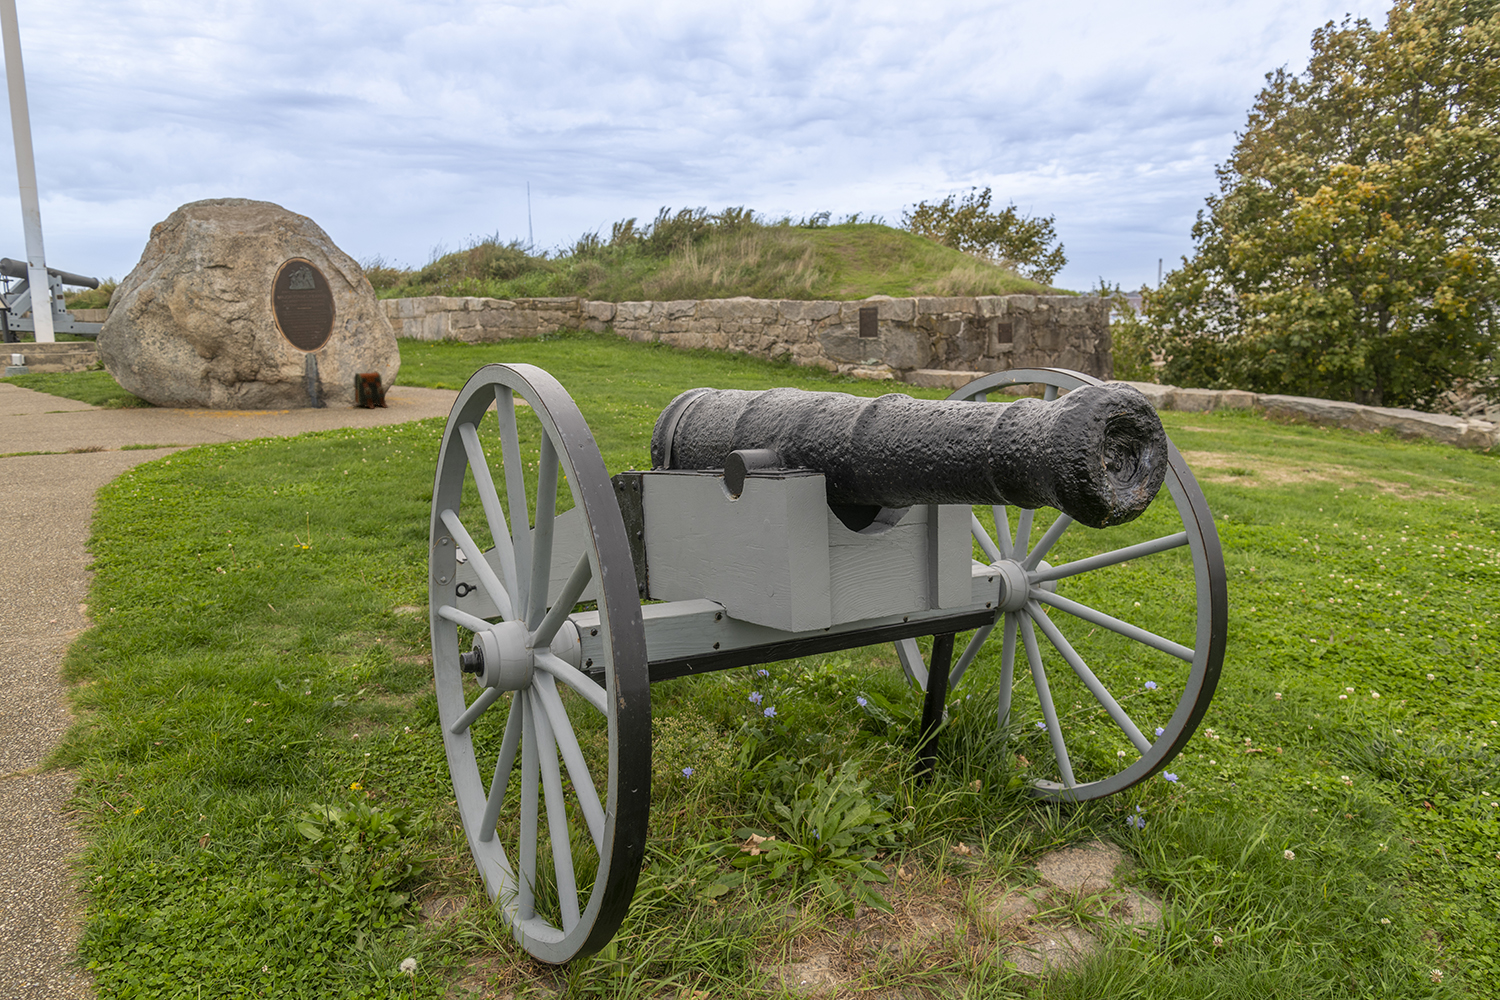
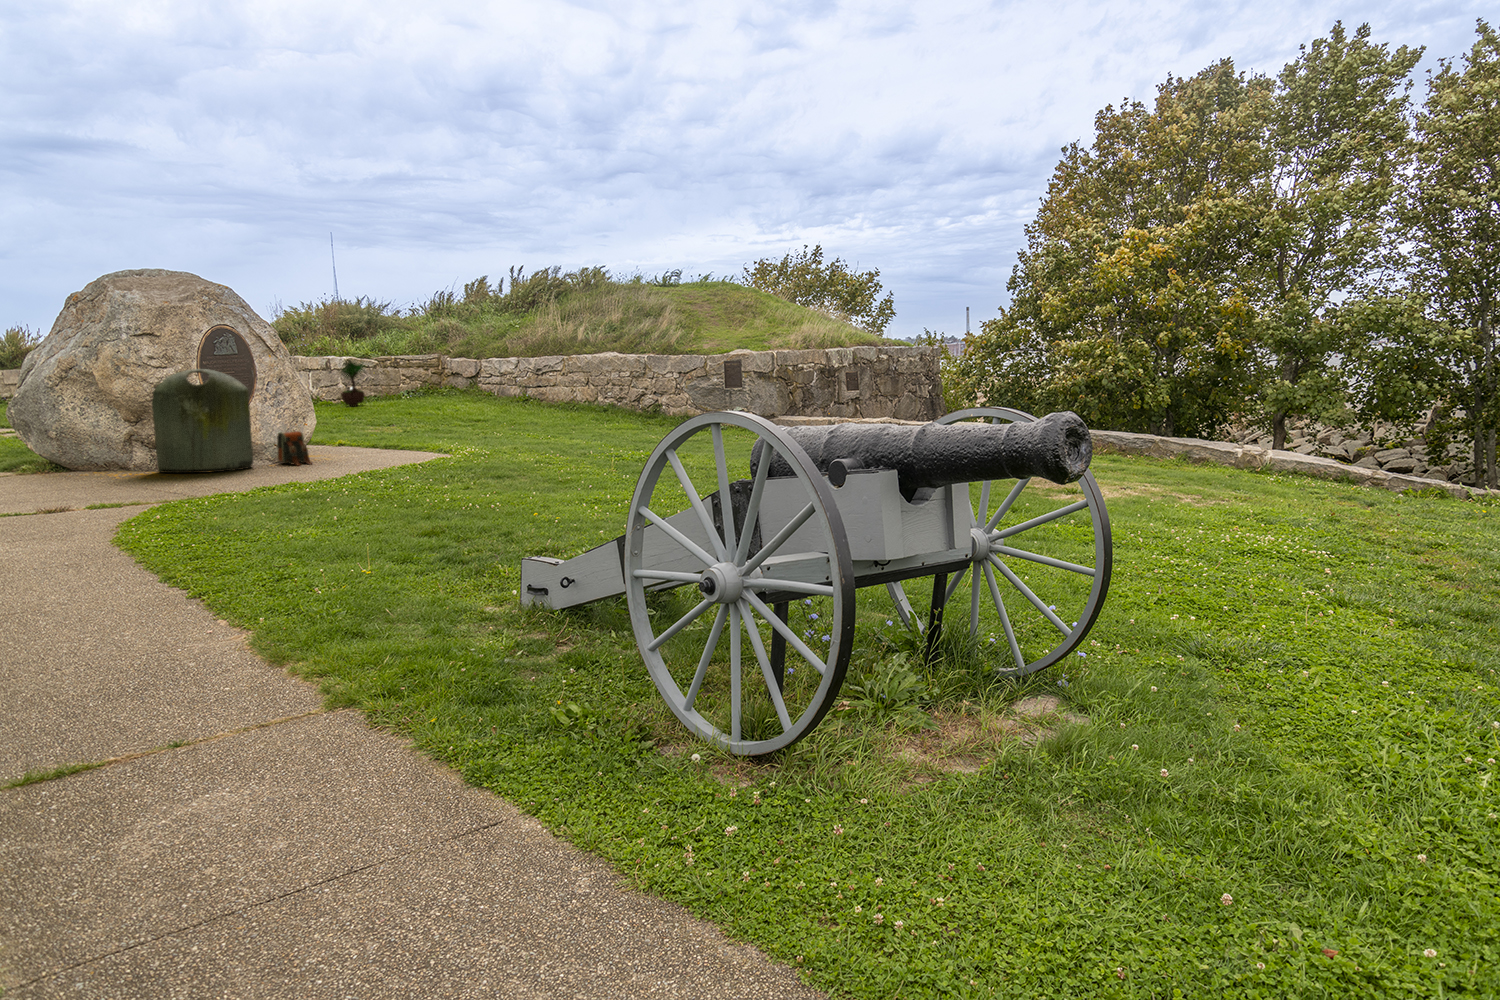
potted tree: none [469,296,500,348] -> present [340,360,365,406]
trash can: none [223,304,328,413] -> present [152,369,253,473]

